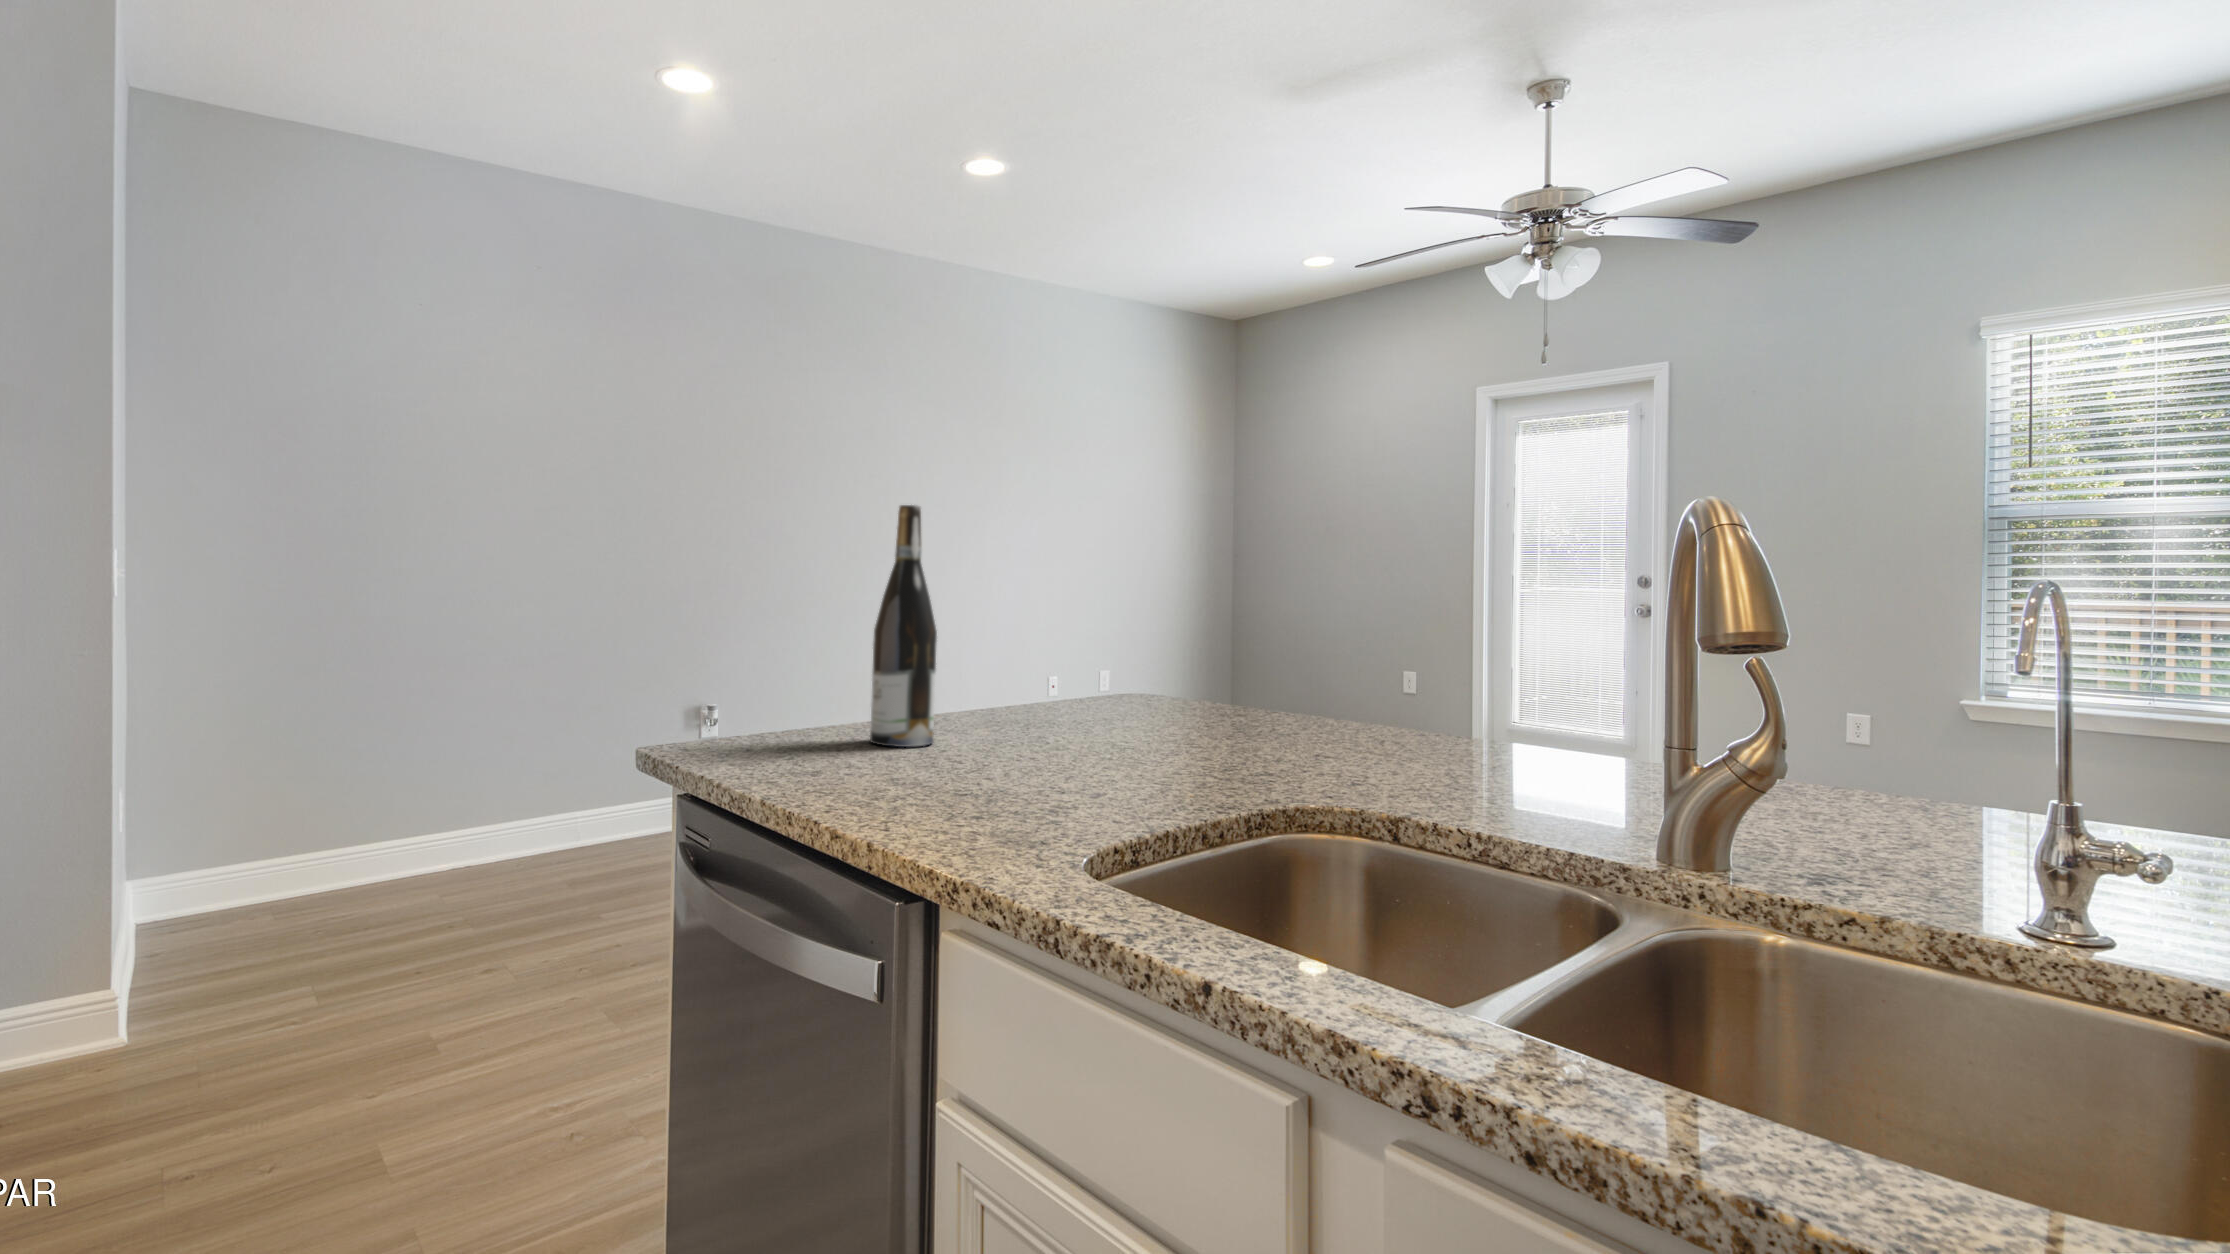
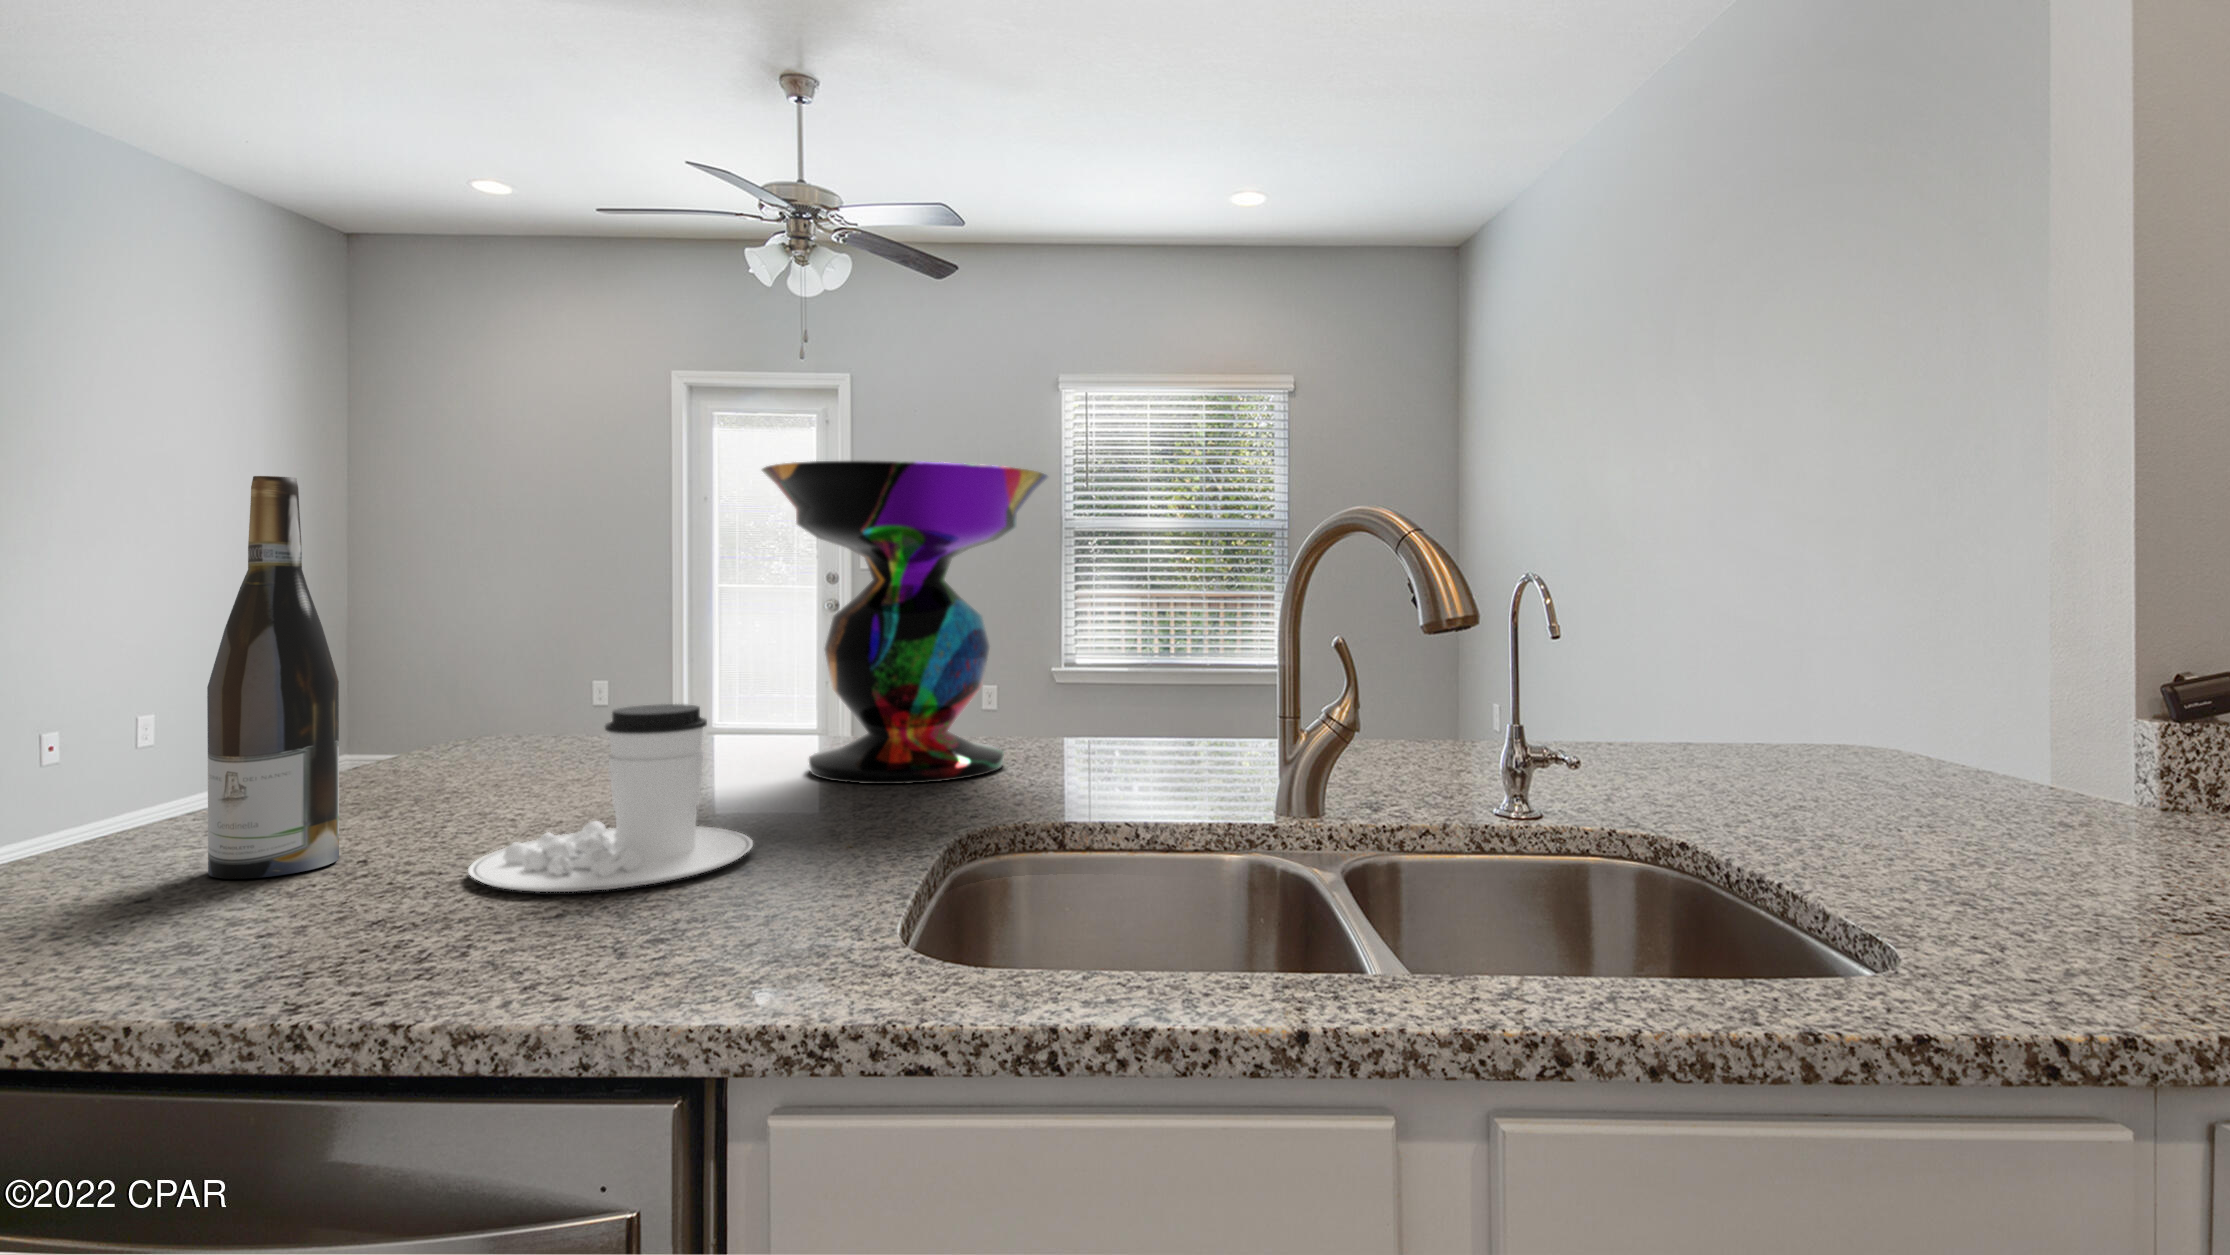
decorative bowl: none [1253,476,1522,774] -> present [762,461,1048,784]
coffee cup: none [952,663,1135,787] -> present [468,704,753,892]

